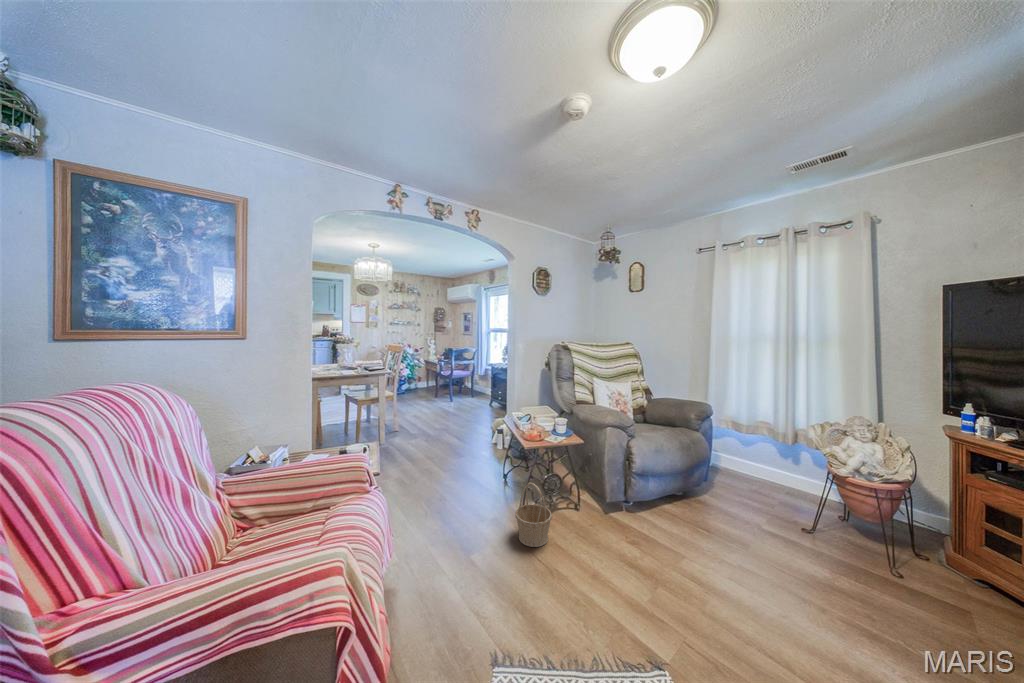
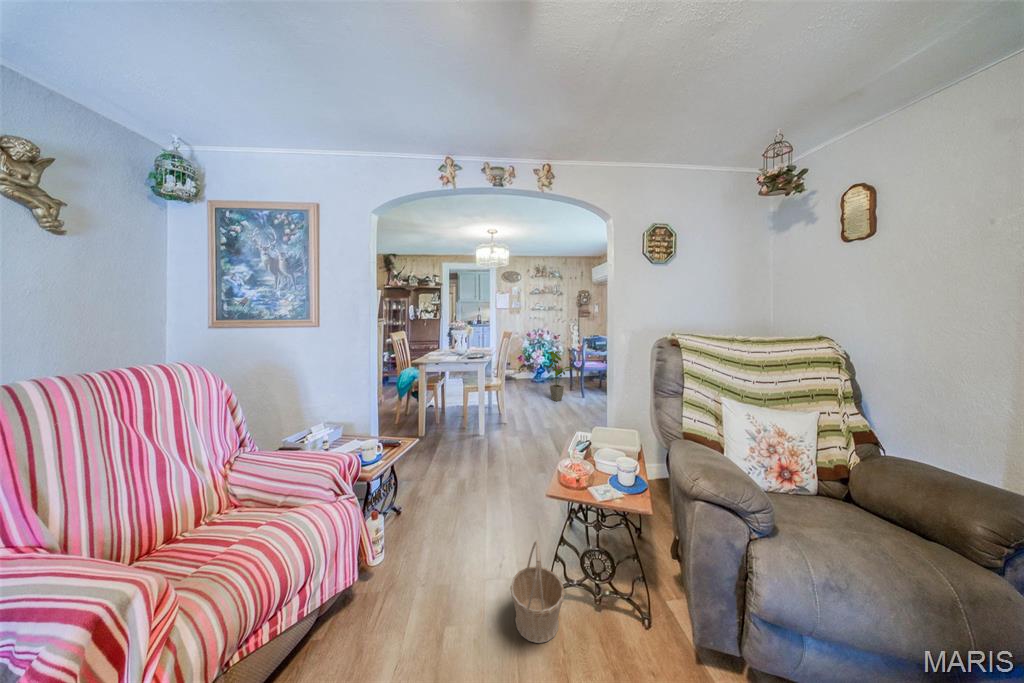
house plant: none [425,364,451,411] -> present [548,351,573,401]

